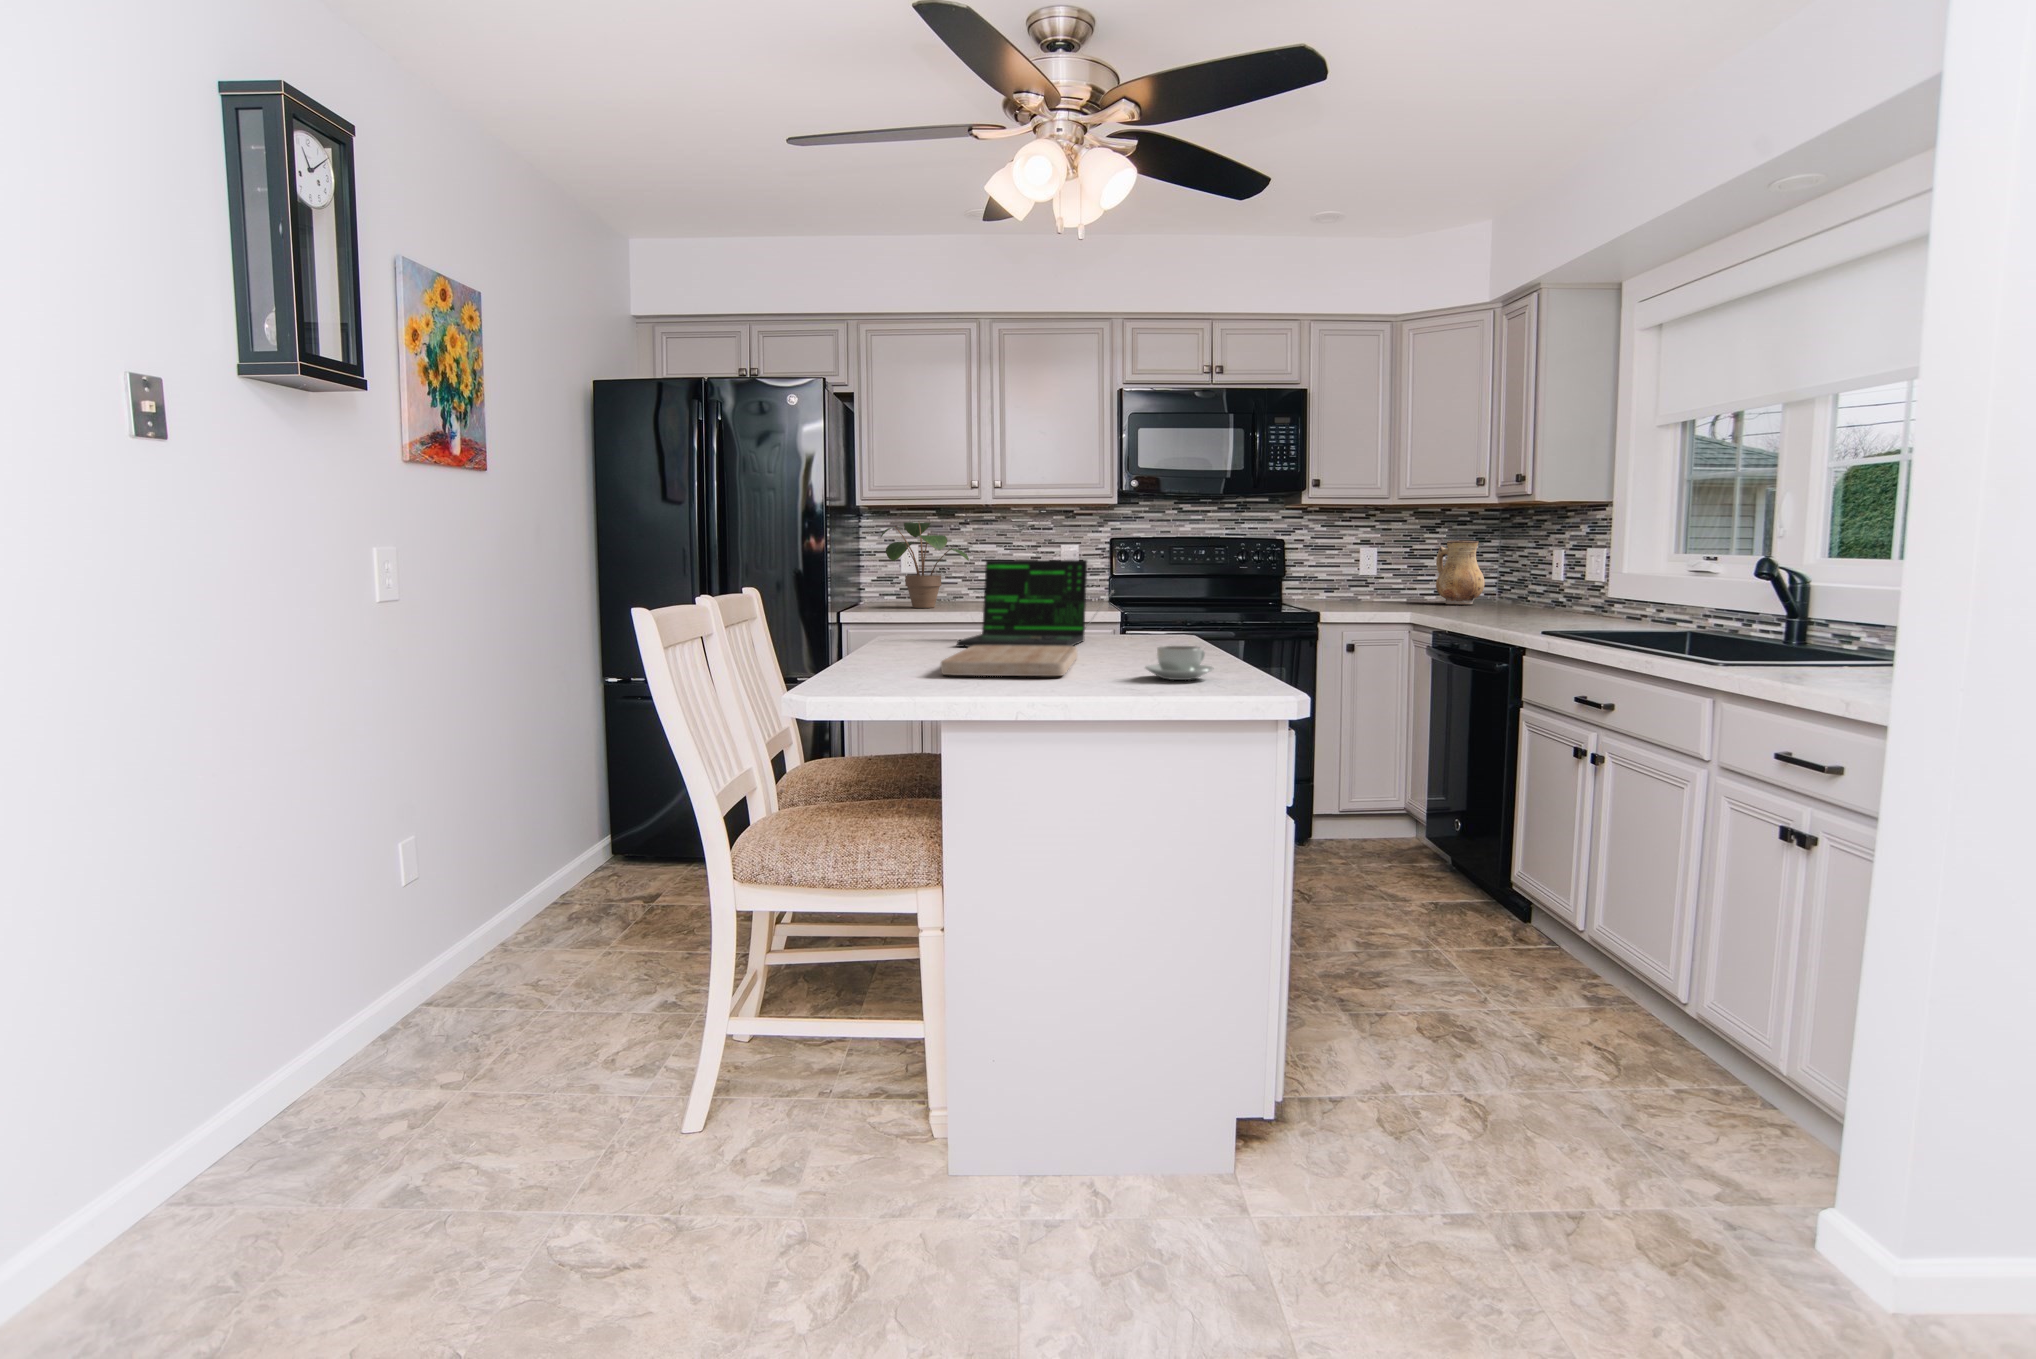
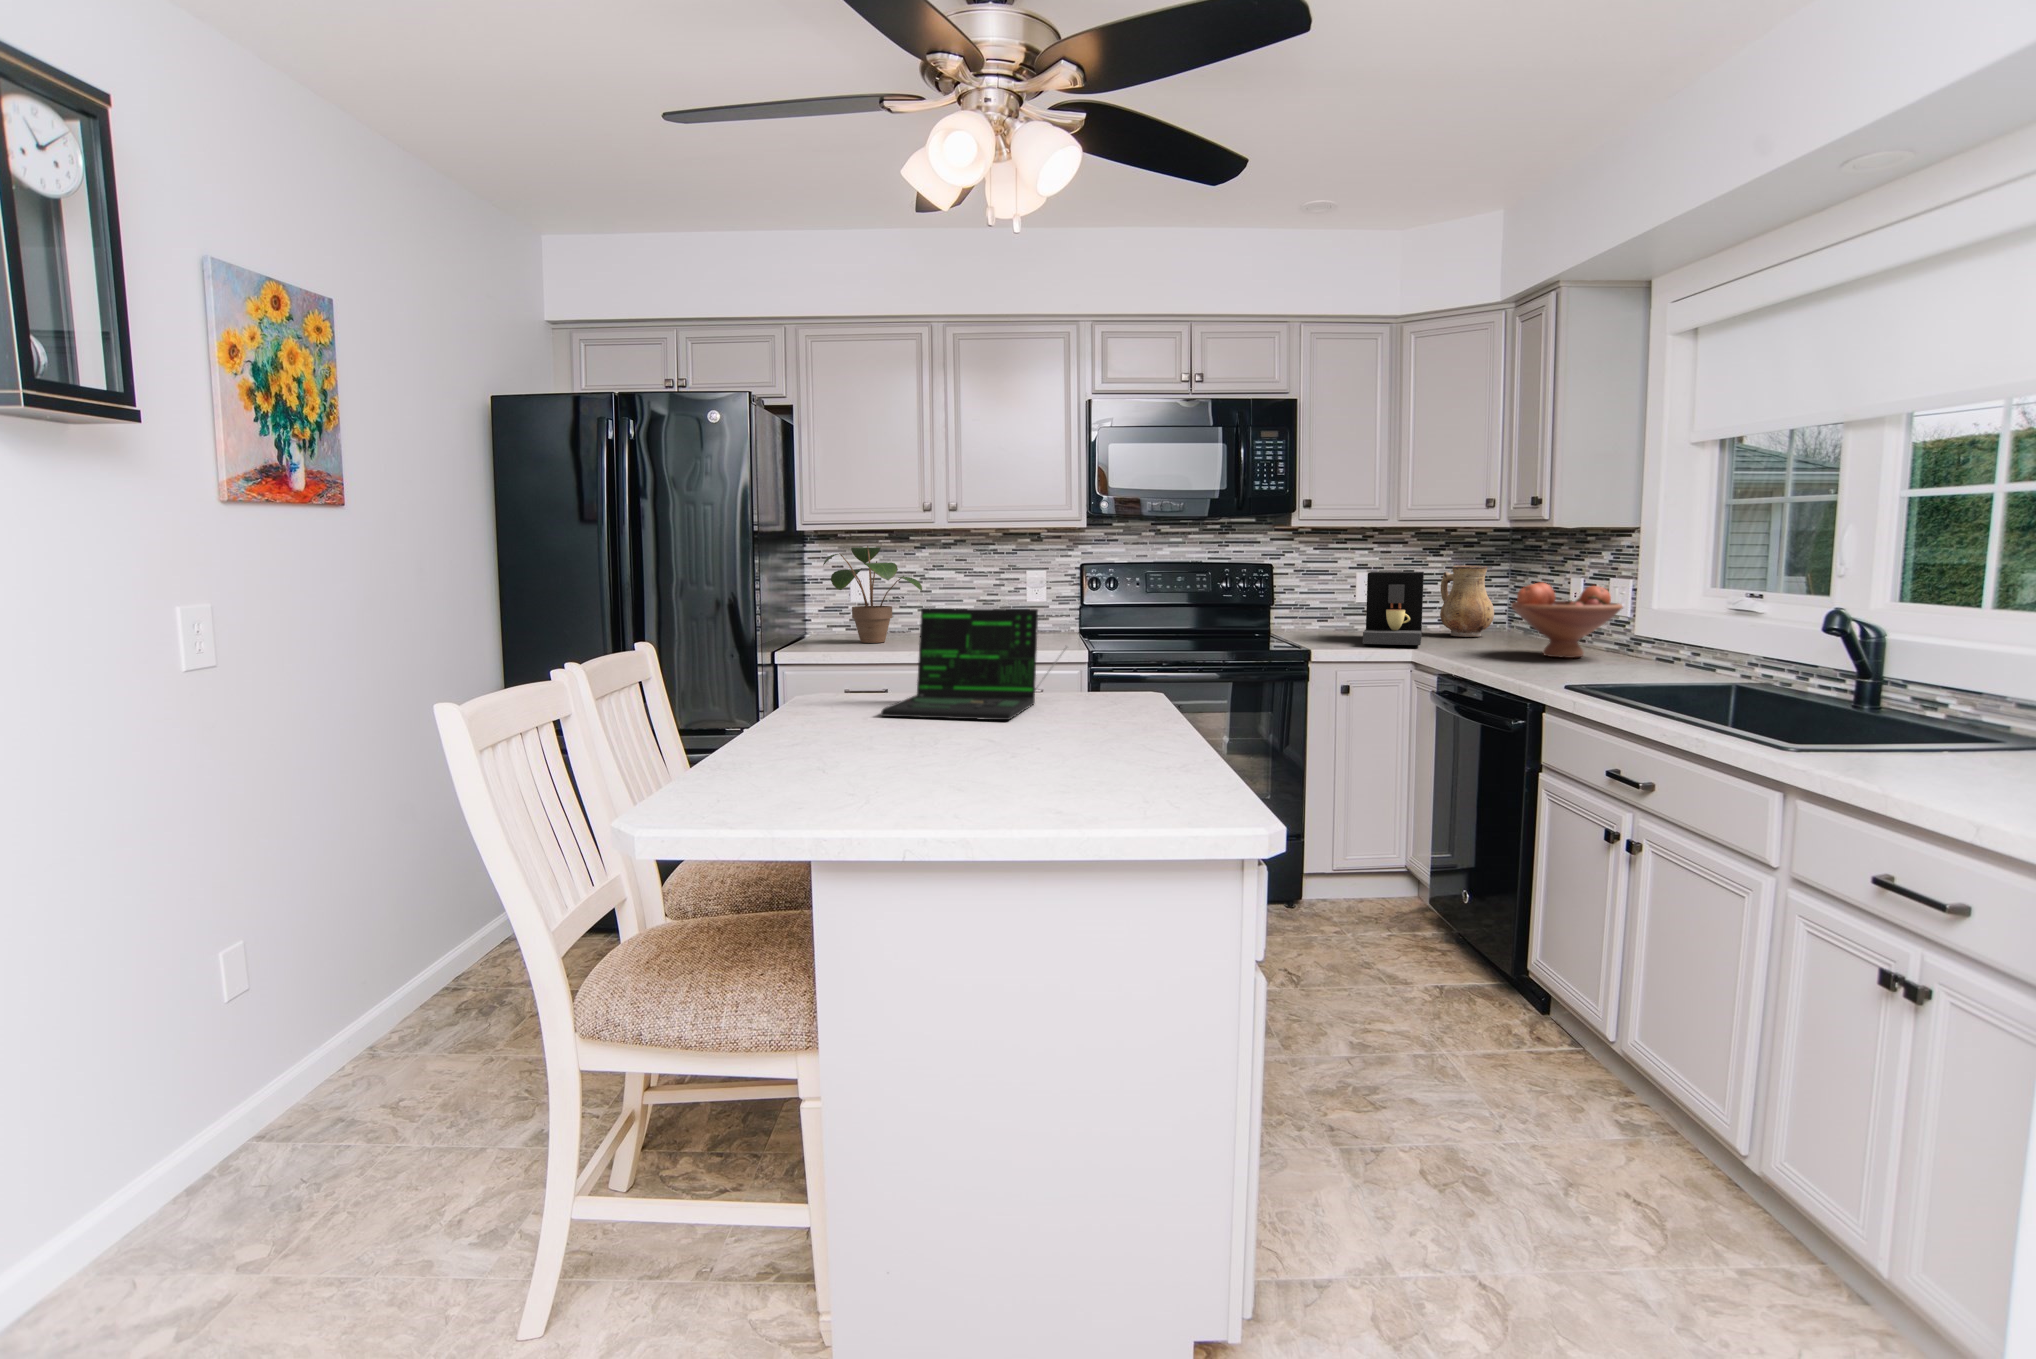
coffee maker: none [1366,545,1421,608] -> present [1363,572,1424,645]
fruit bowl: none [1498,551,1597,616] -> present [1511,582,1622,658]
cutting board: present [941,645,1077,676] -> none [837,722,1017,781]
coffee cup: present [1145,646,1214,680] -> none [1088,741,1174,788]

